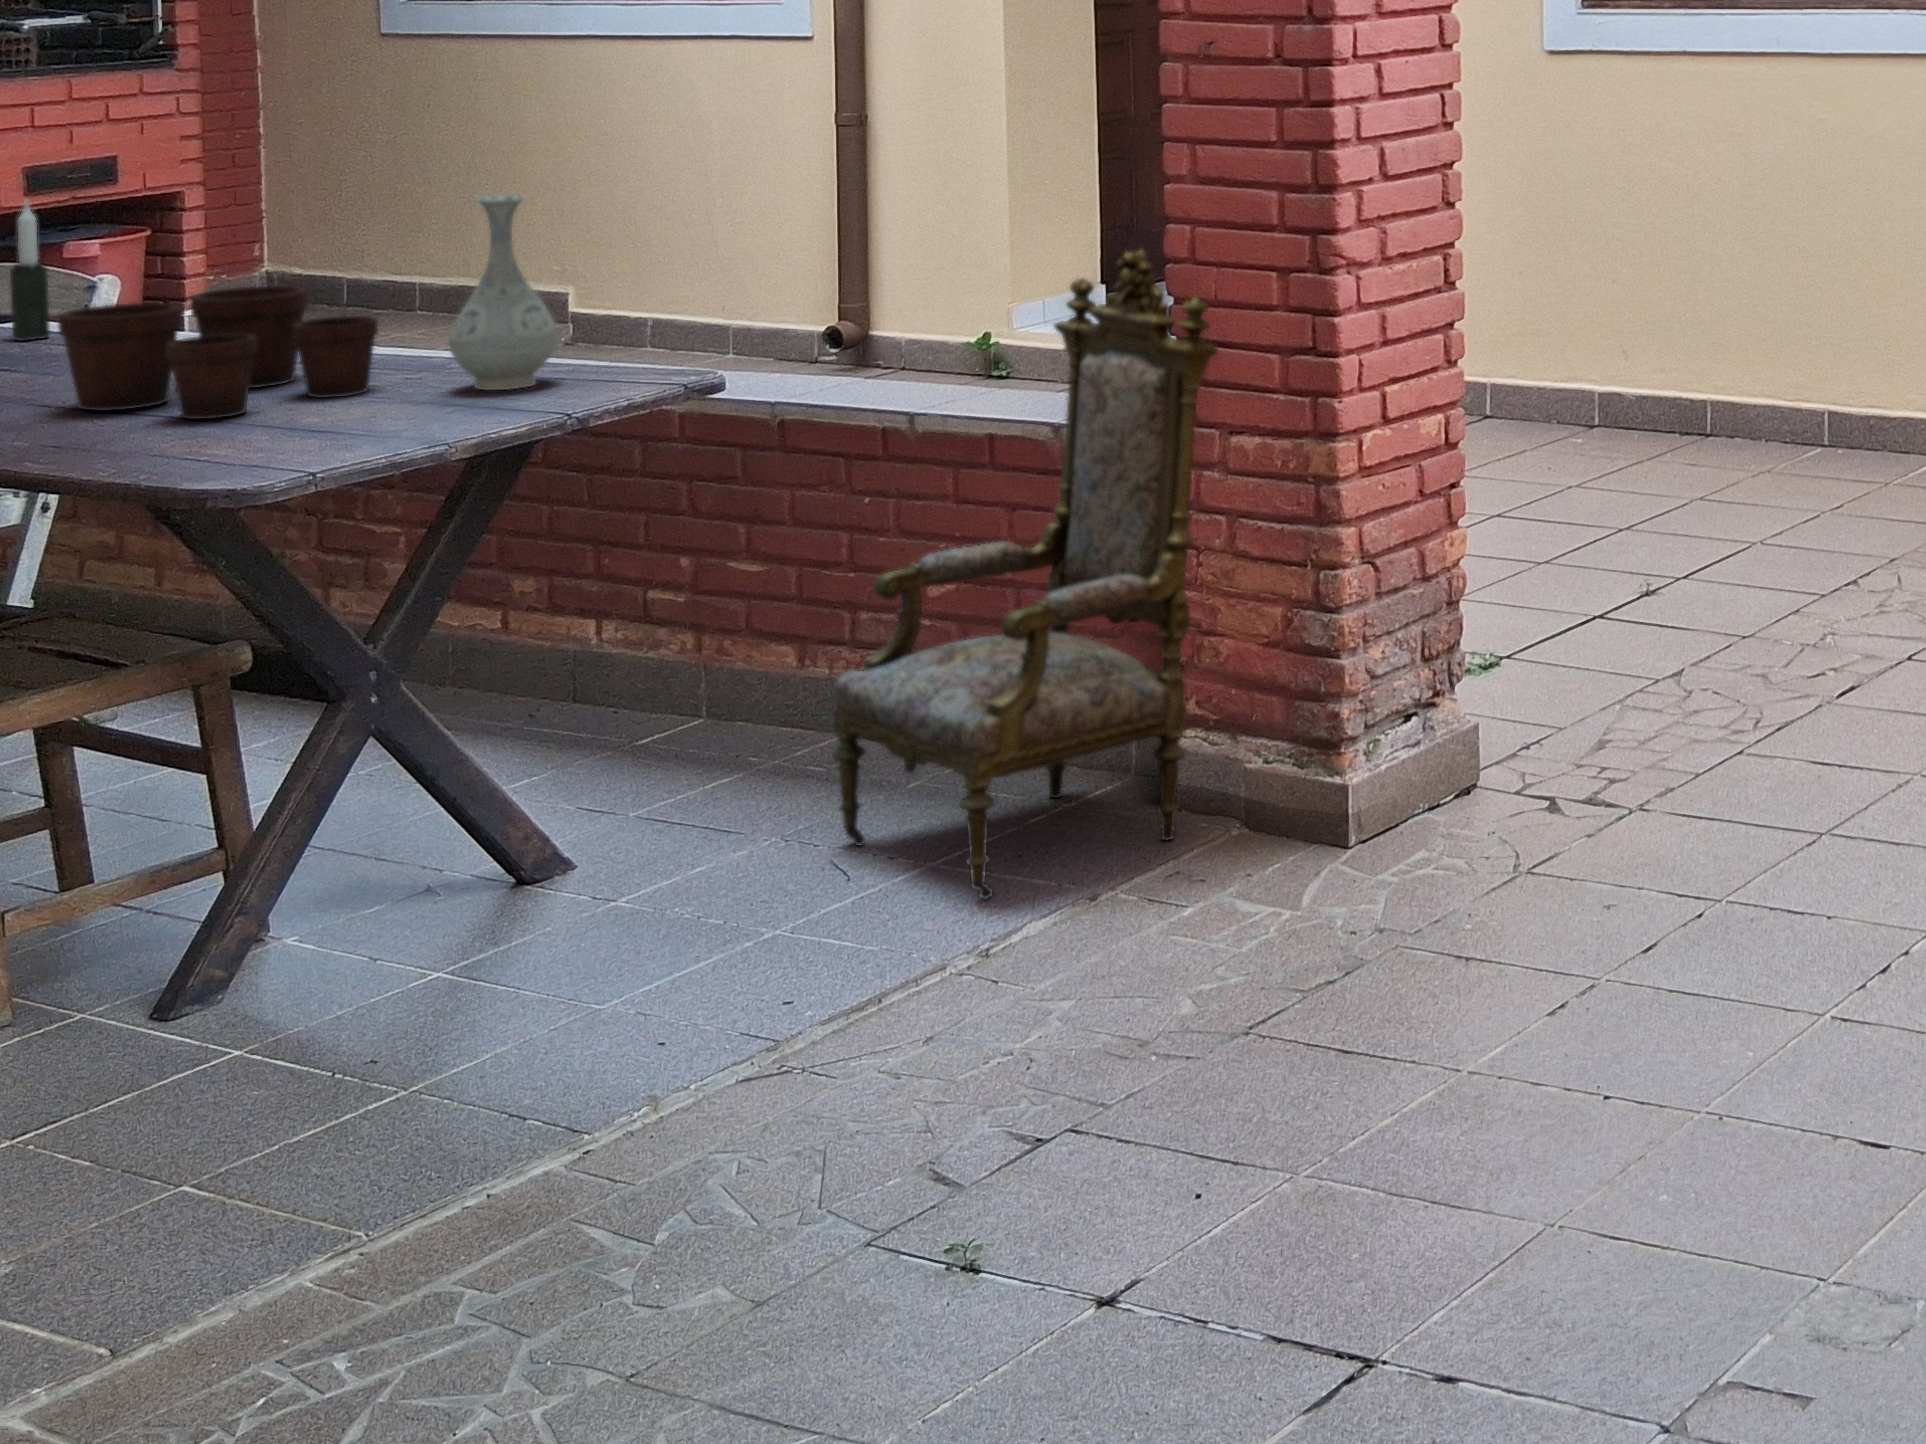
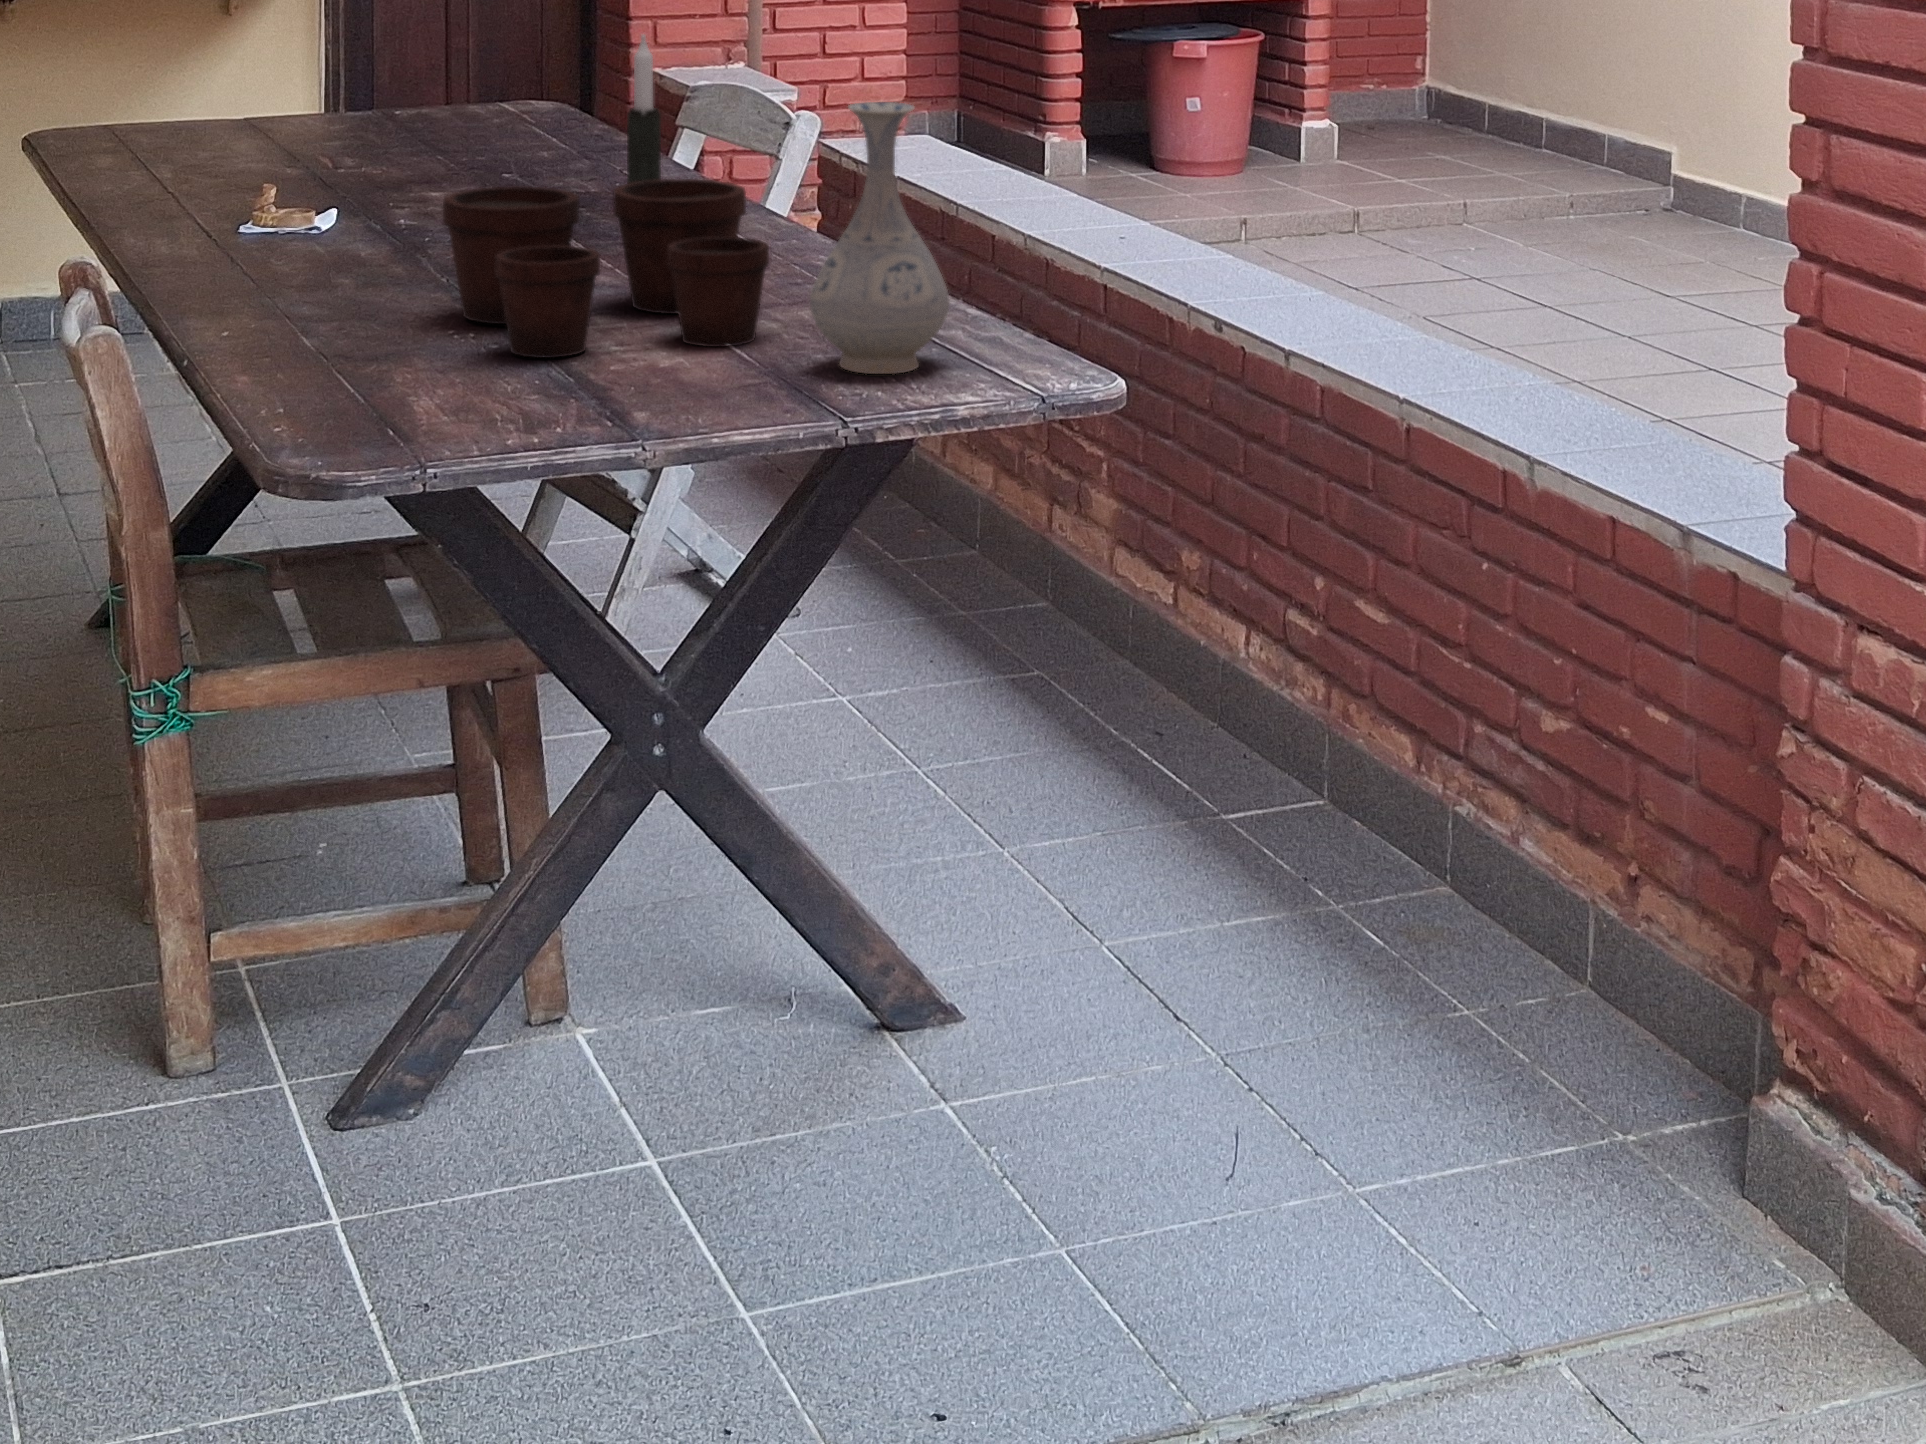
armchair: present [833,247,1219,899] -> none [1251,289,1821,1315]

